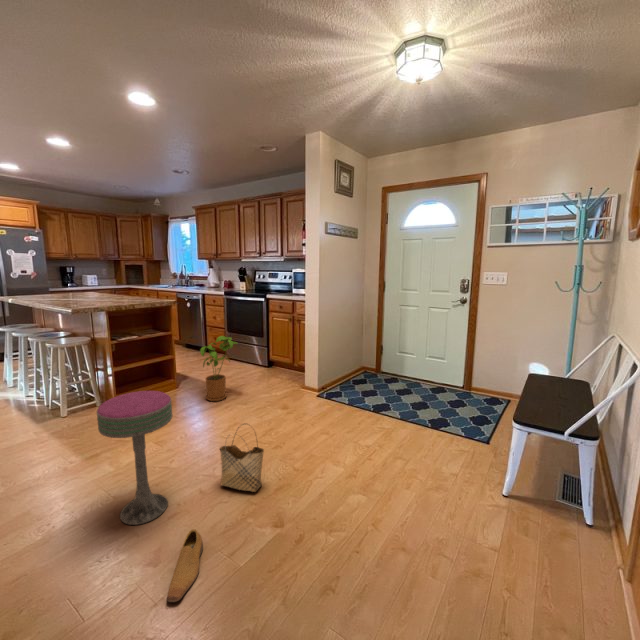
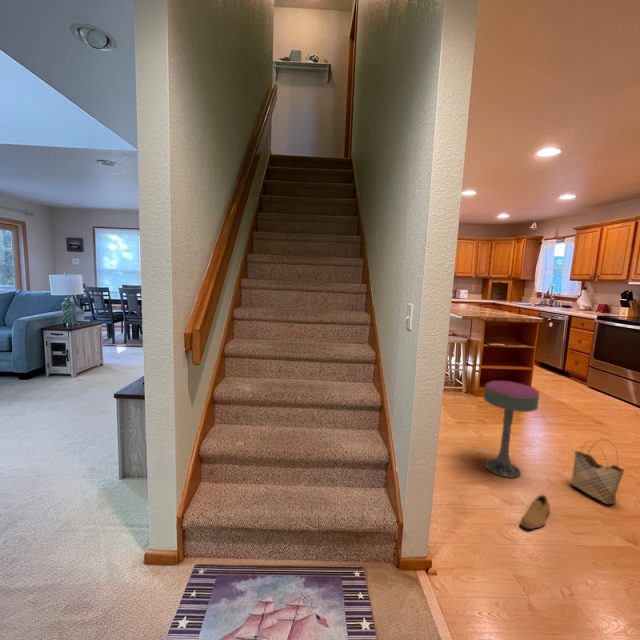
house plant: present [200,336,237,401] -> none [560,359,609,422]

